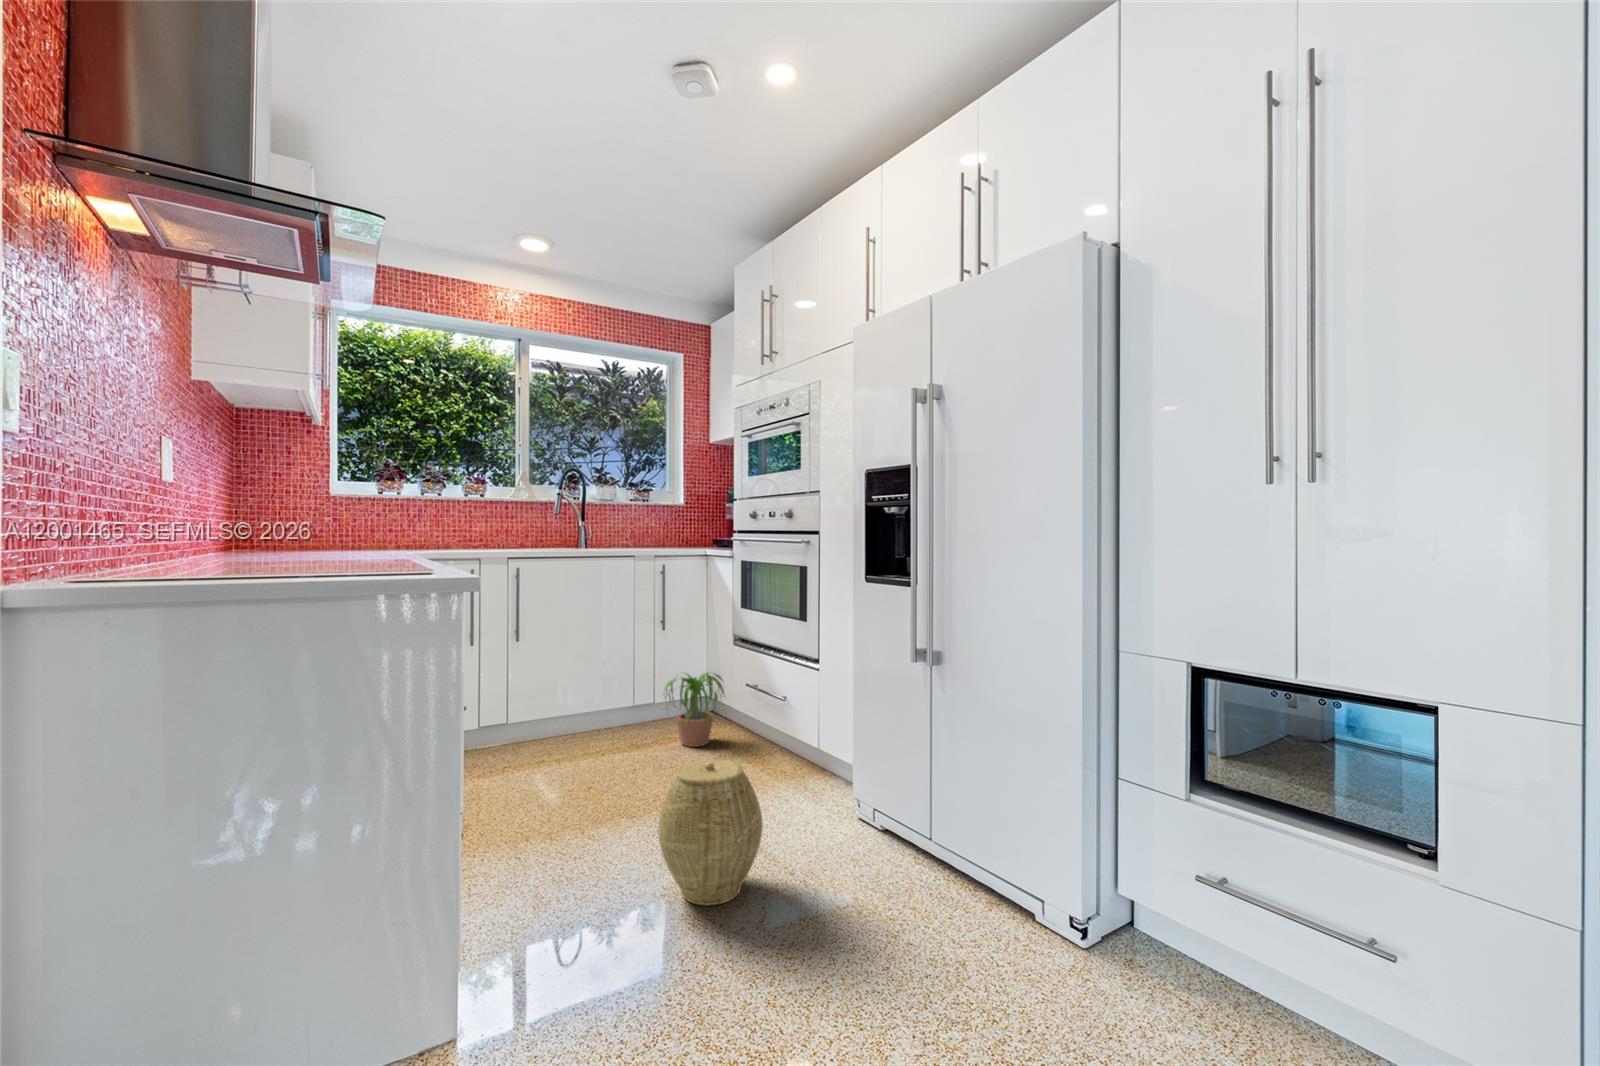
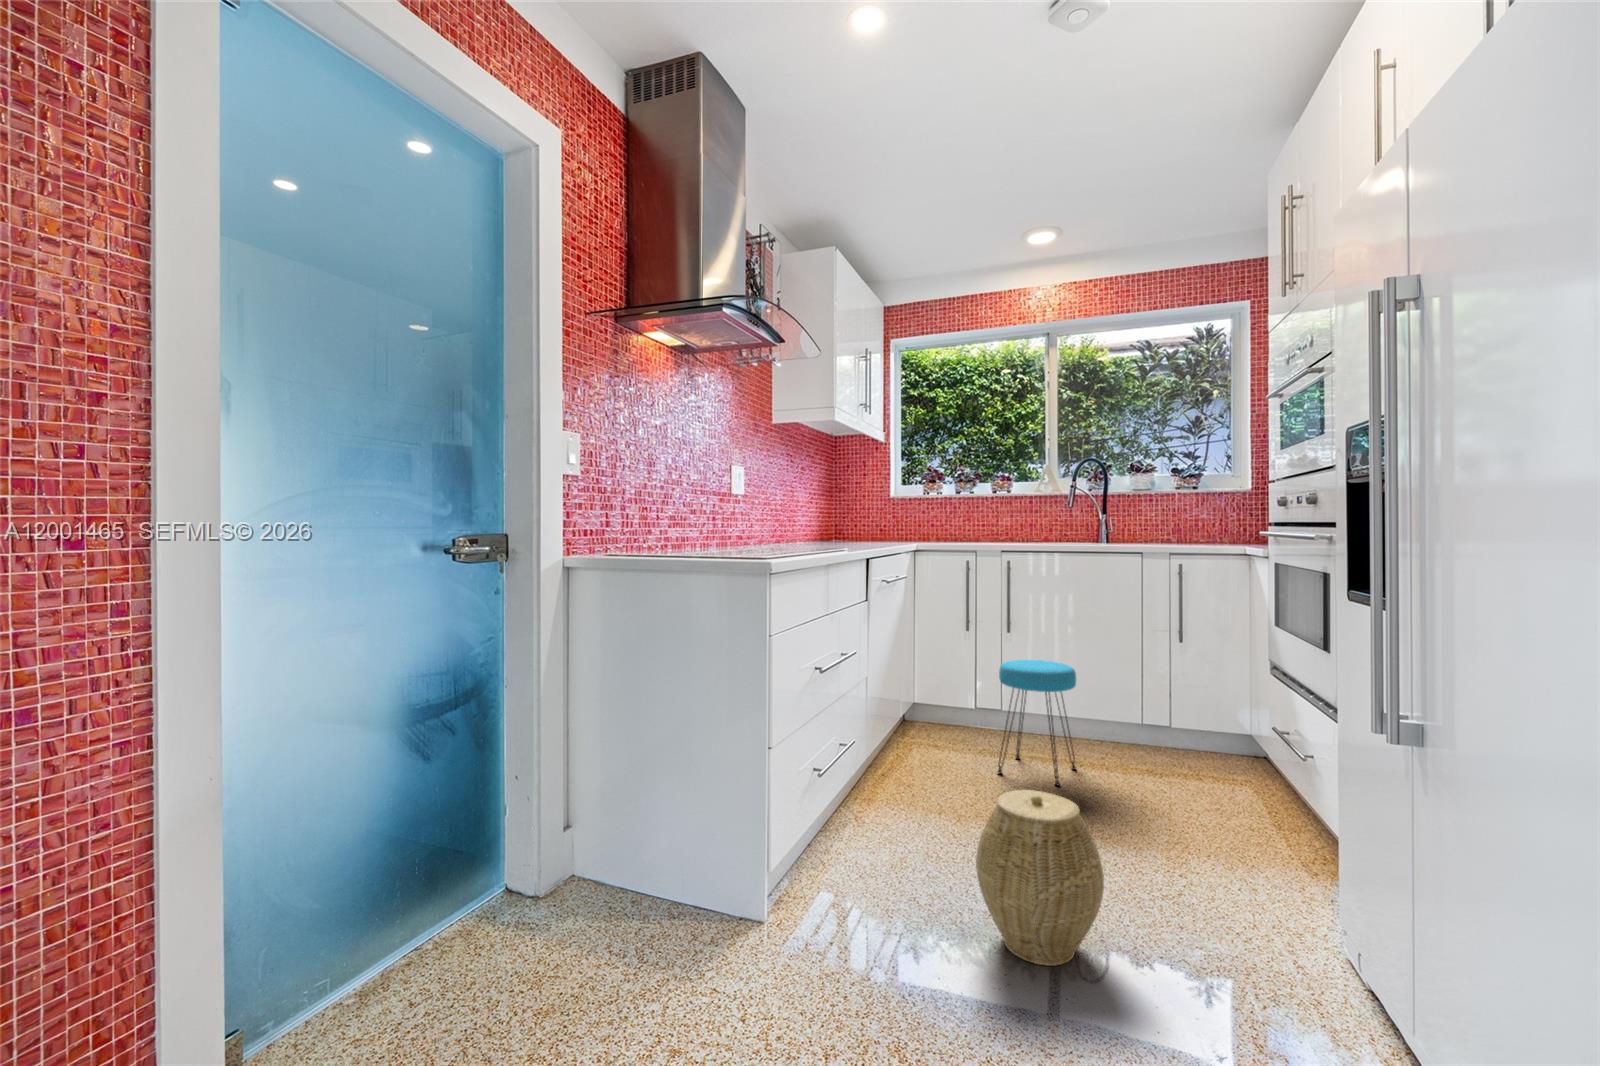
stool: none [533,661,607,781] -> present [997,660,1076,785]
potted plant: present [665,673,725,747] -> none [1151,697,1261,794]

